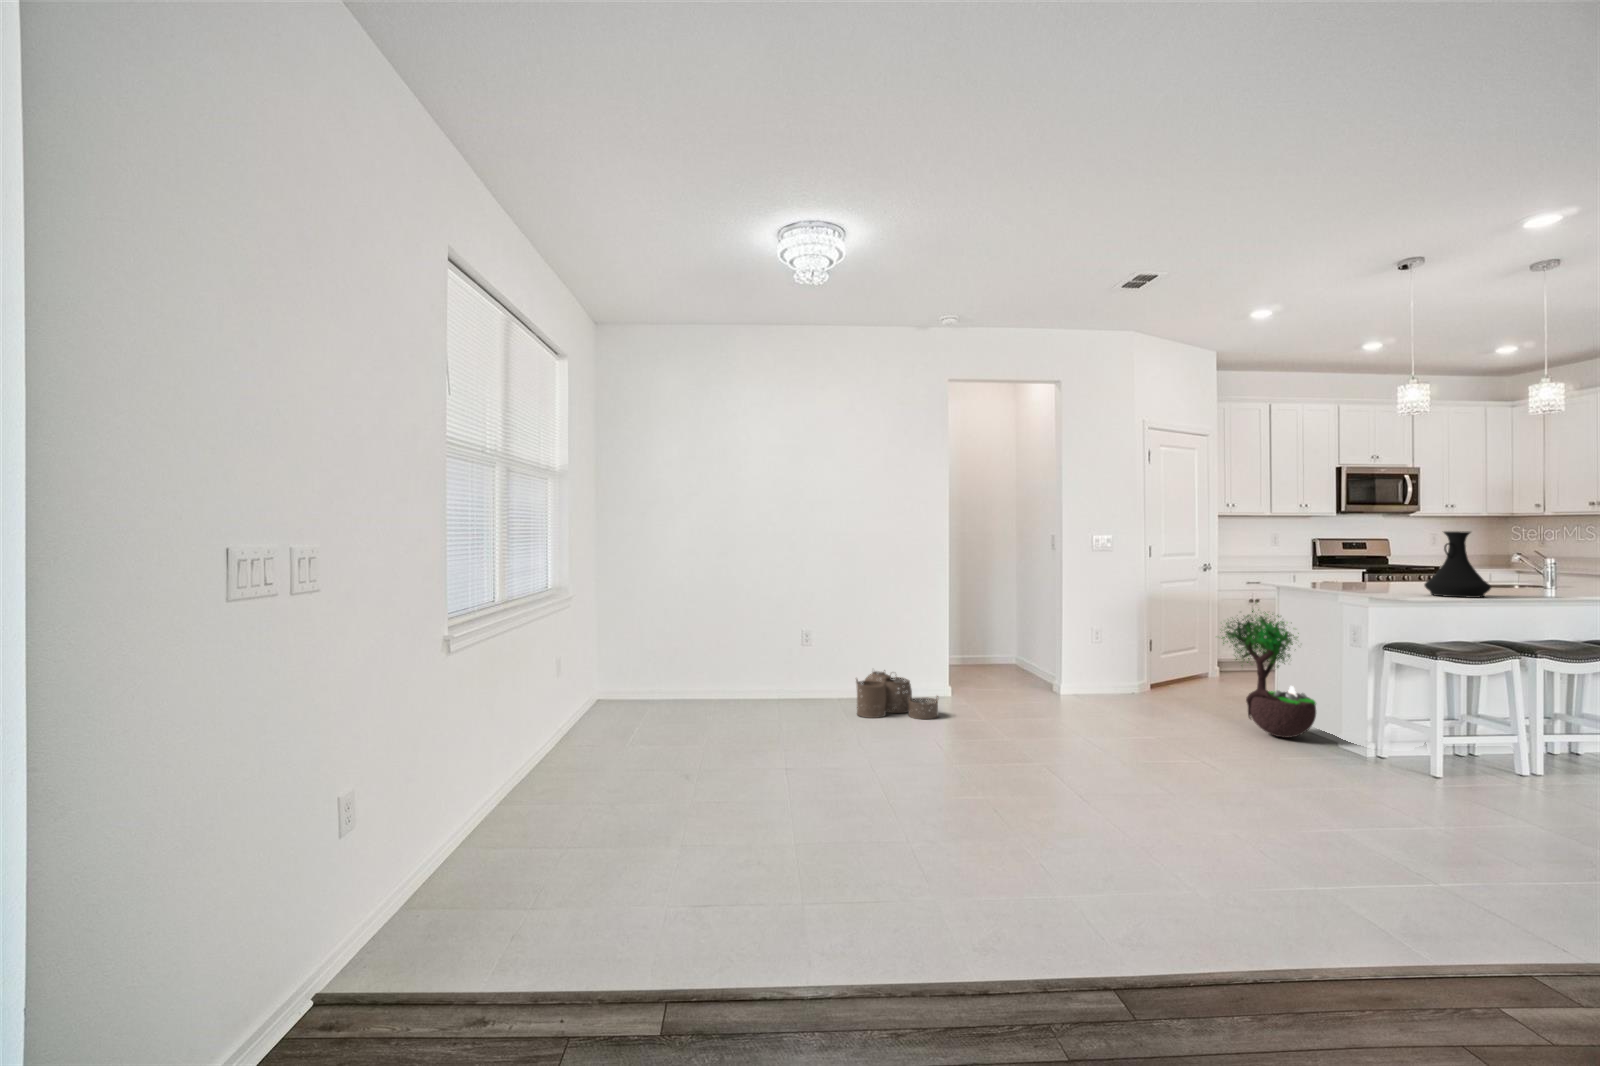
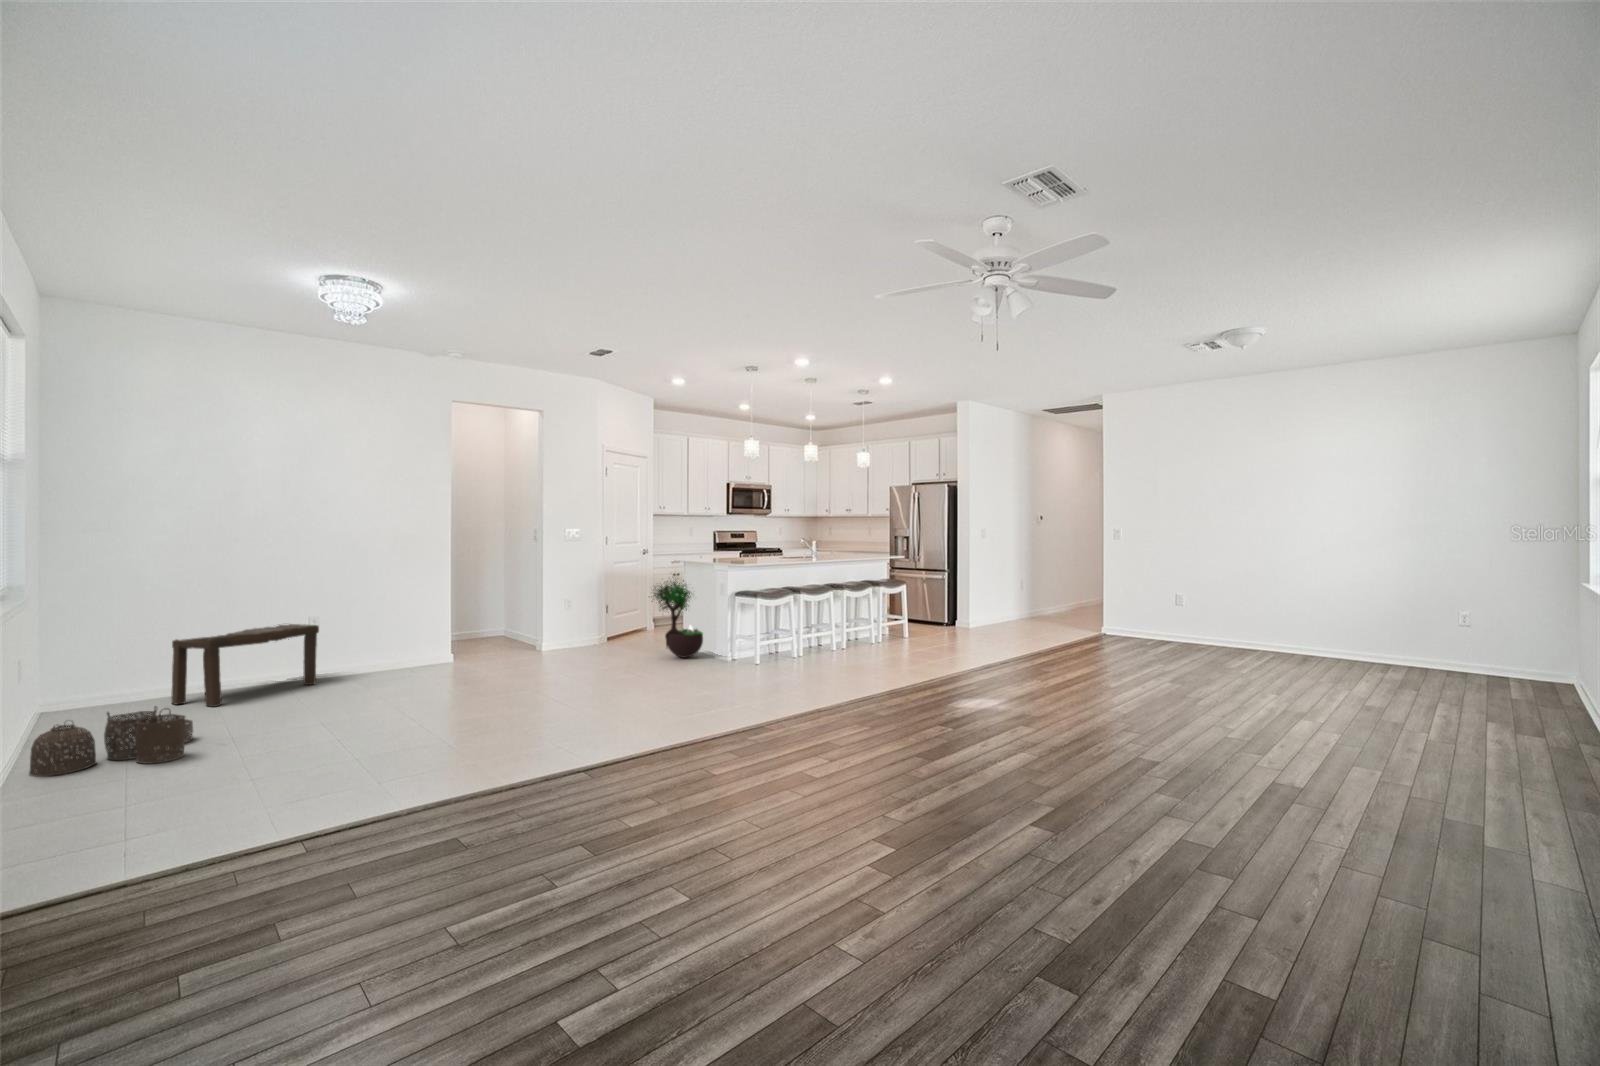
vase: present [1424,531,1491,598] -> none [756,527,784,565]
bench: none [679,638,808,725] -> present [171,624,319,707]
woven basket: present [856,670,938,719] -> present [29,706,193,776]

